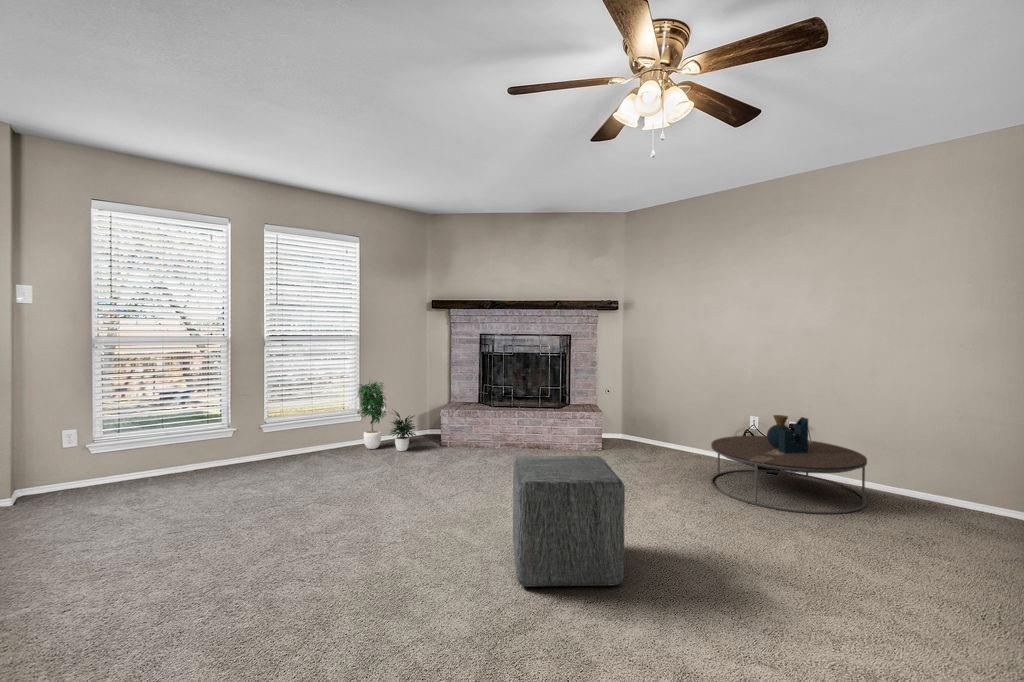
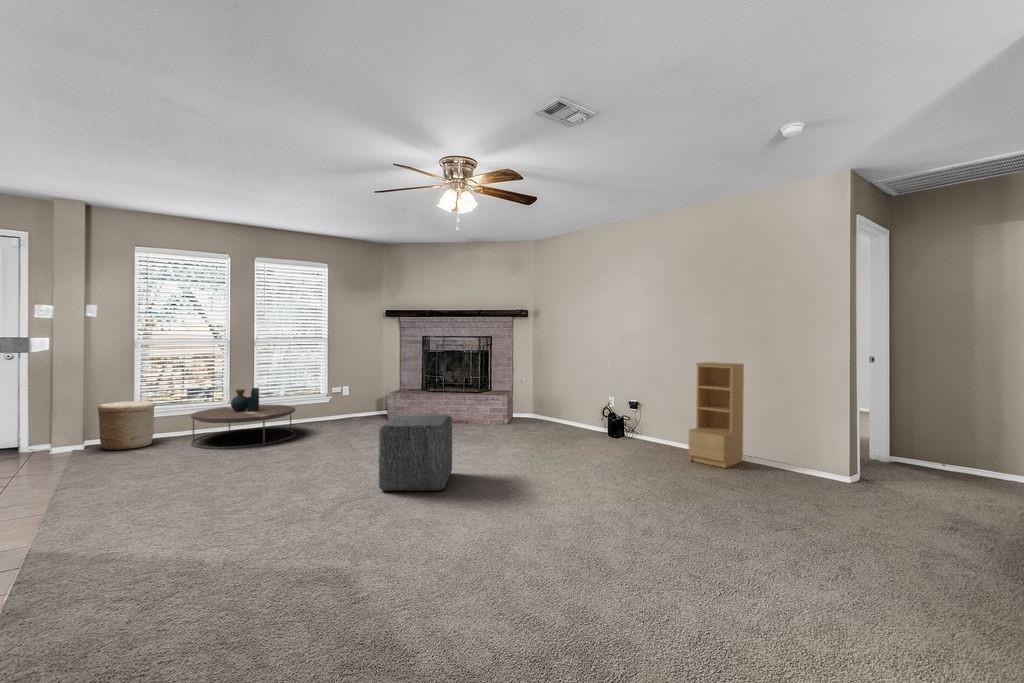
bookshelf: none [924,371,1004,530] -> present [688,362,744,468]
potted plant: present [358,381,416,451] -> none [324,369,370,424]
coffee table: present [711,415,867,514] -> present [191,388,295,449]
woven basket: none [48,427,131,502] -> present [98,401,155,450]

